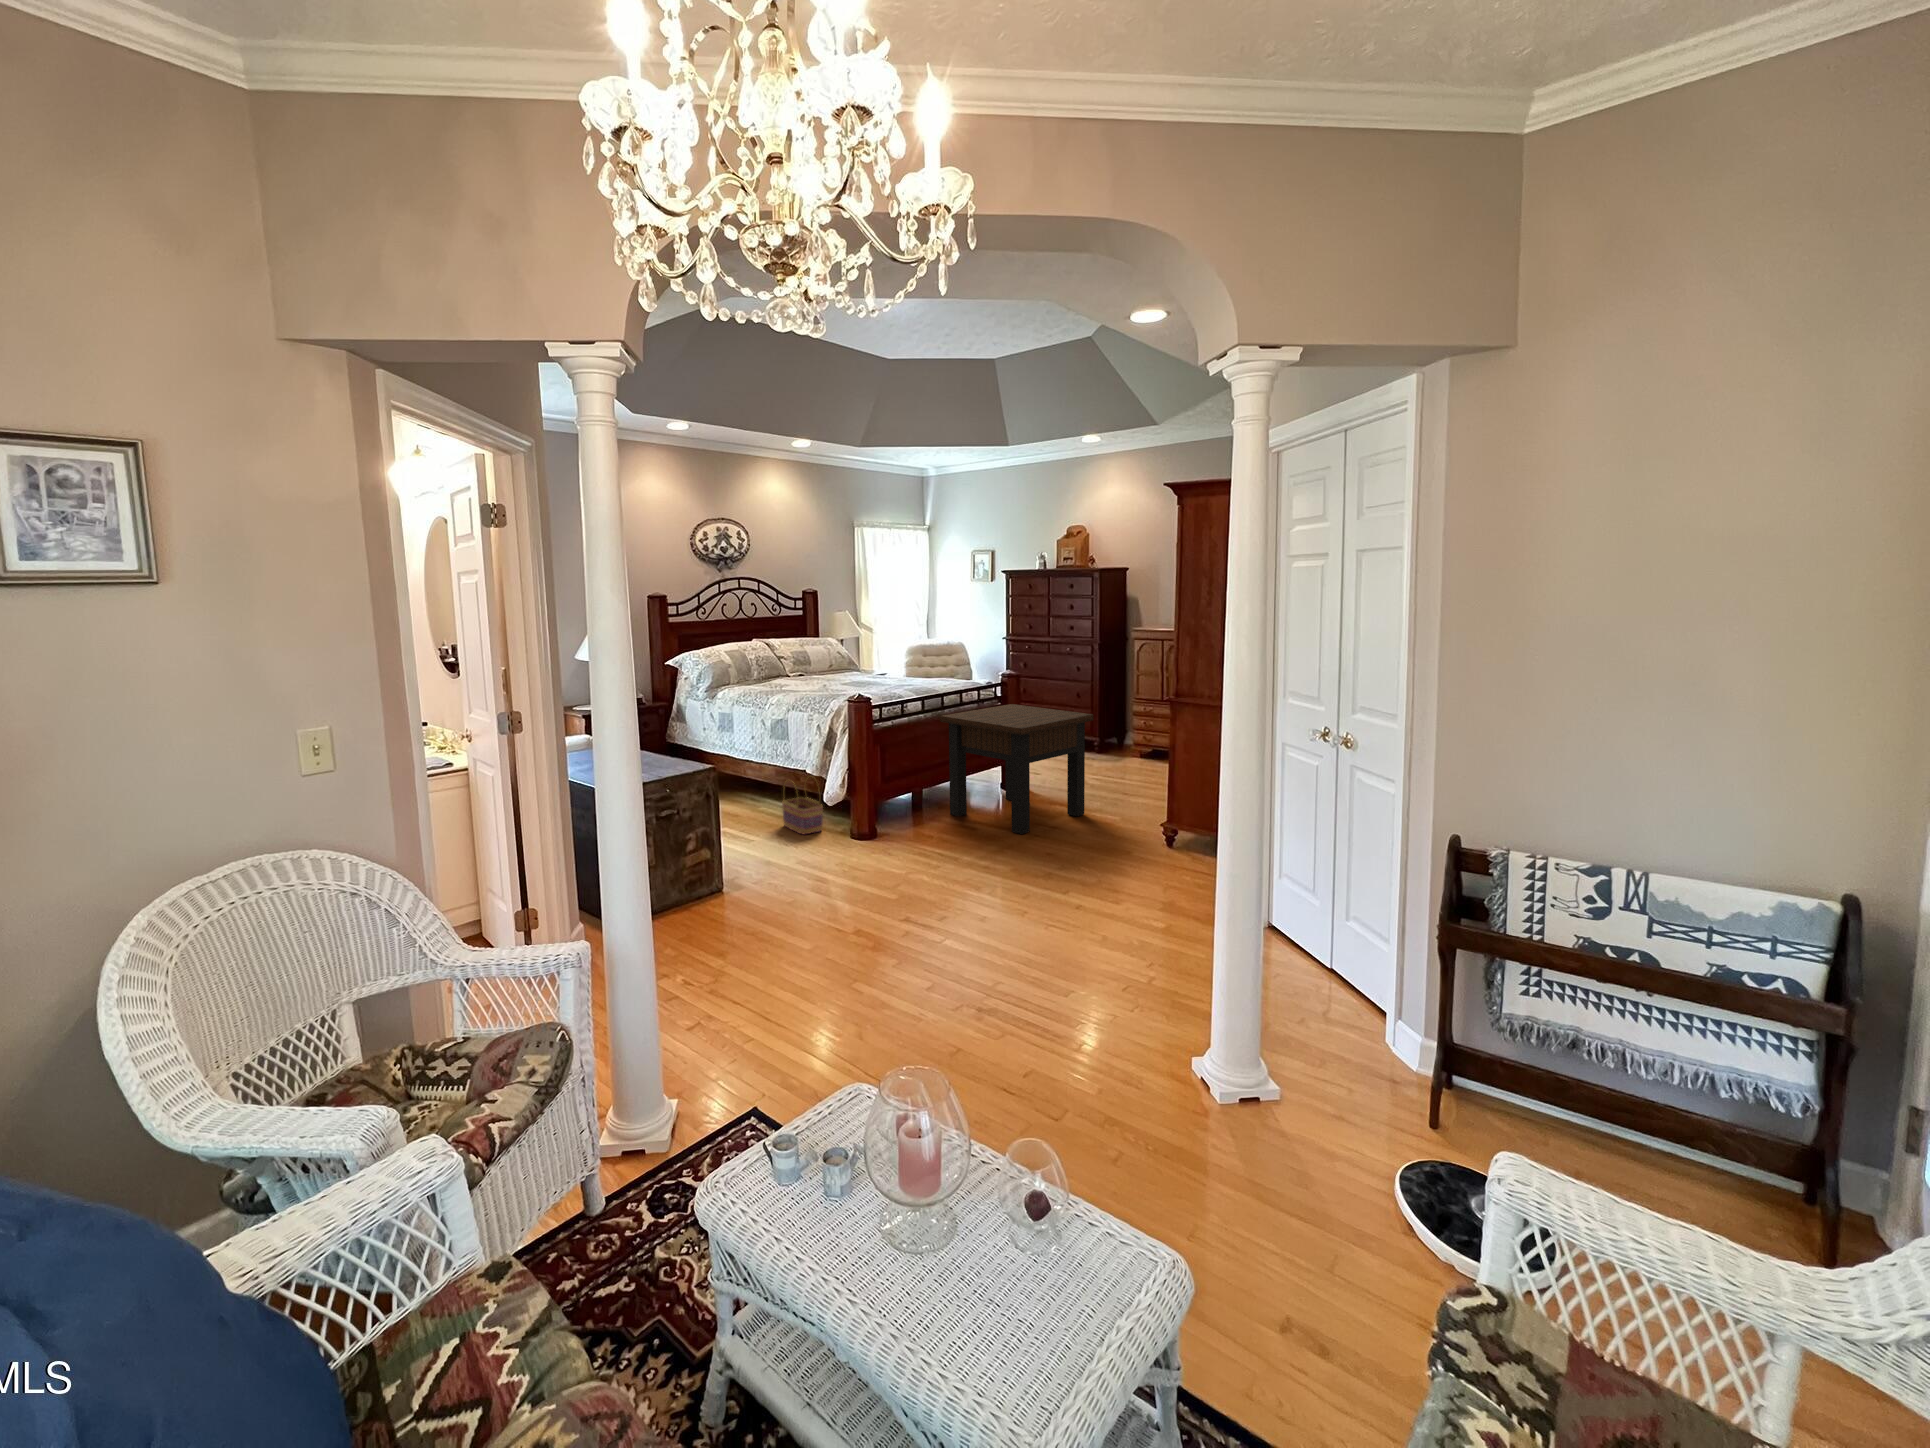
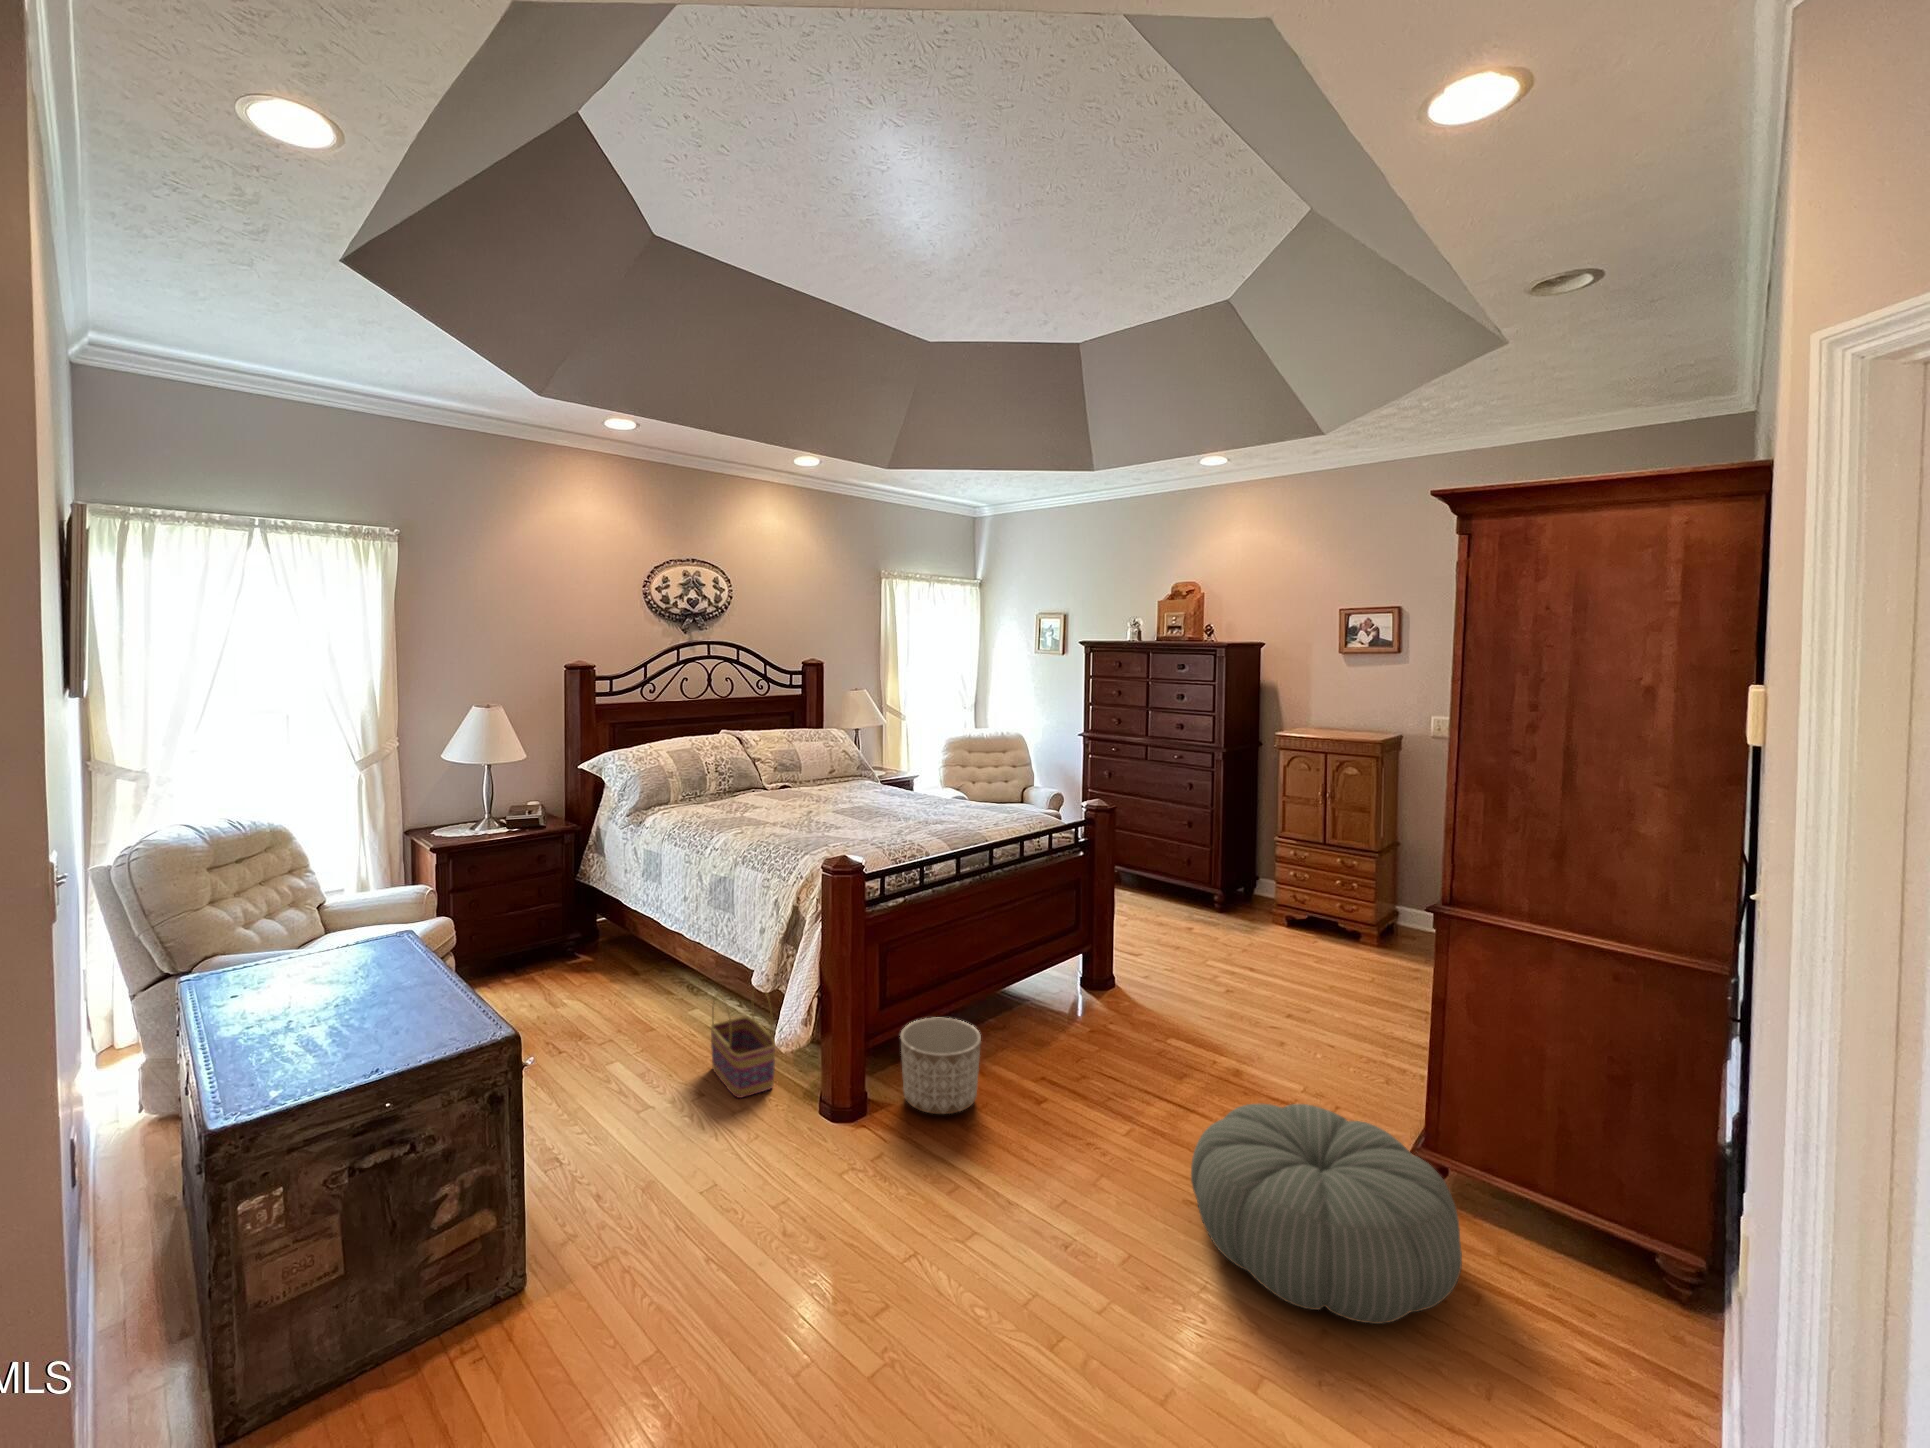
side table: present [940,704,1093,834] -> none [985,859,1251,1125]
planter: none [895,789,940,835] -> present [900,1018,981,1114]
pouf: none [1049,805,1171,879] -> present [1191,1104,1462,1324]

